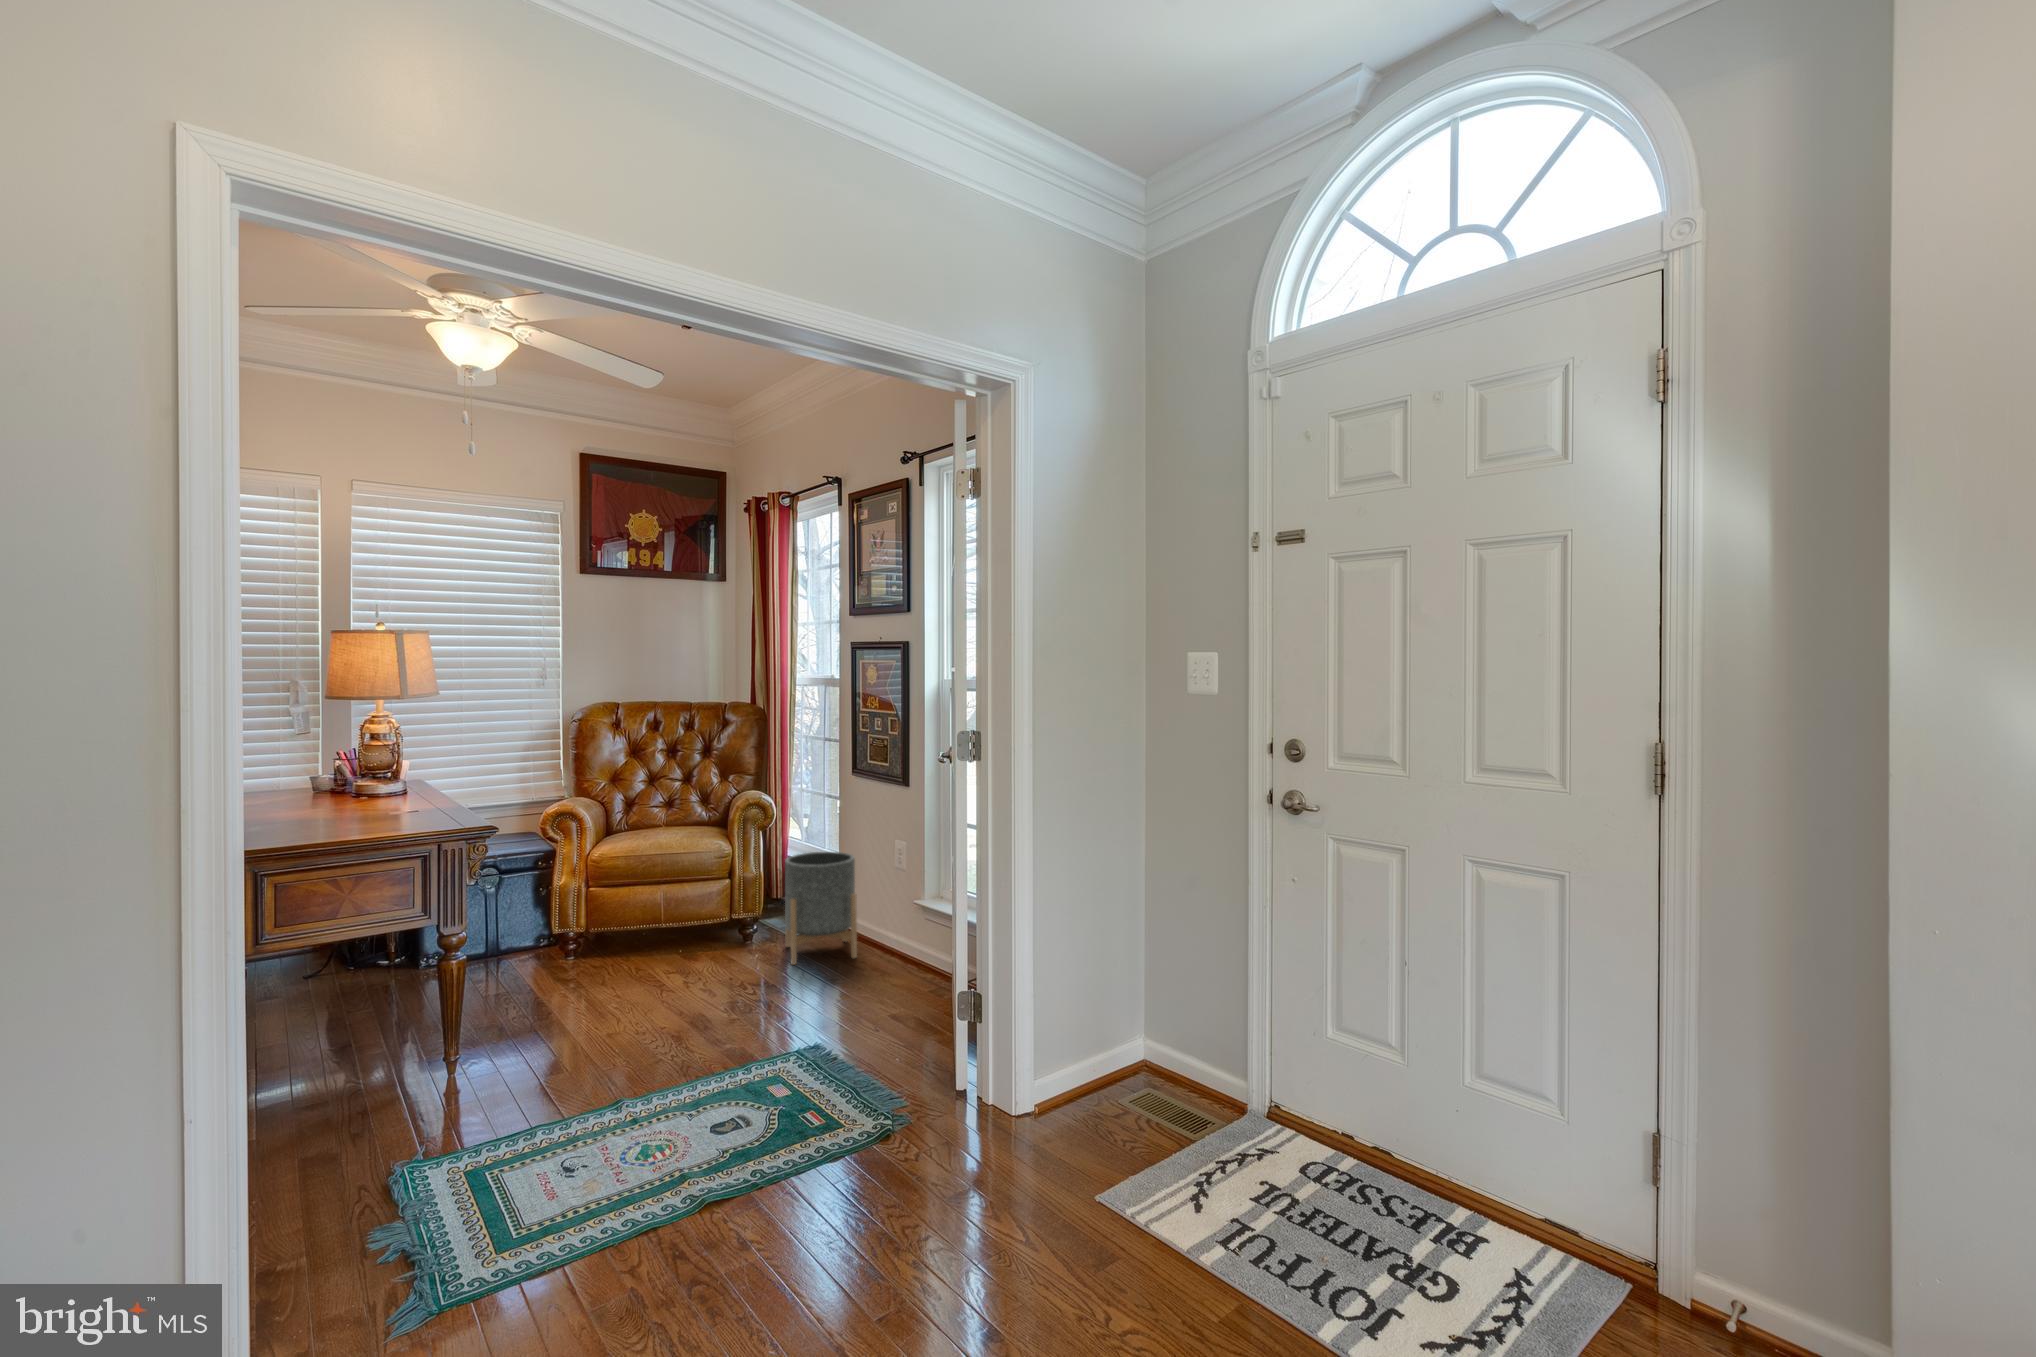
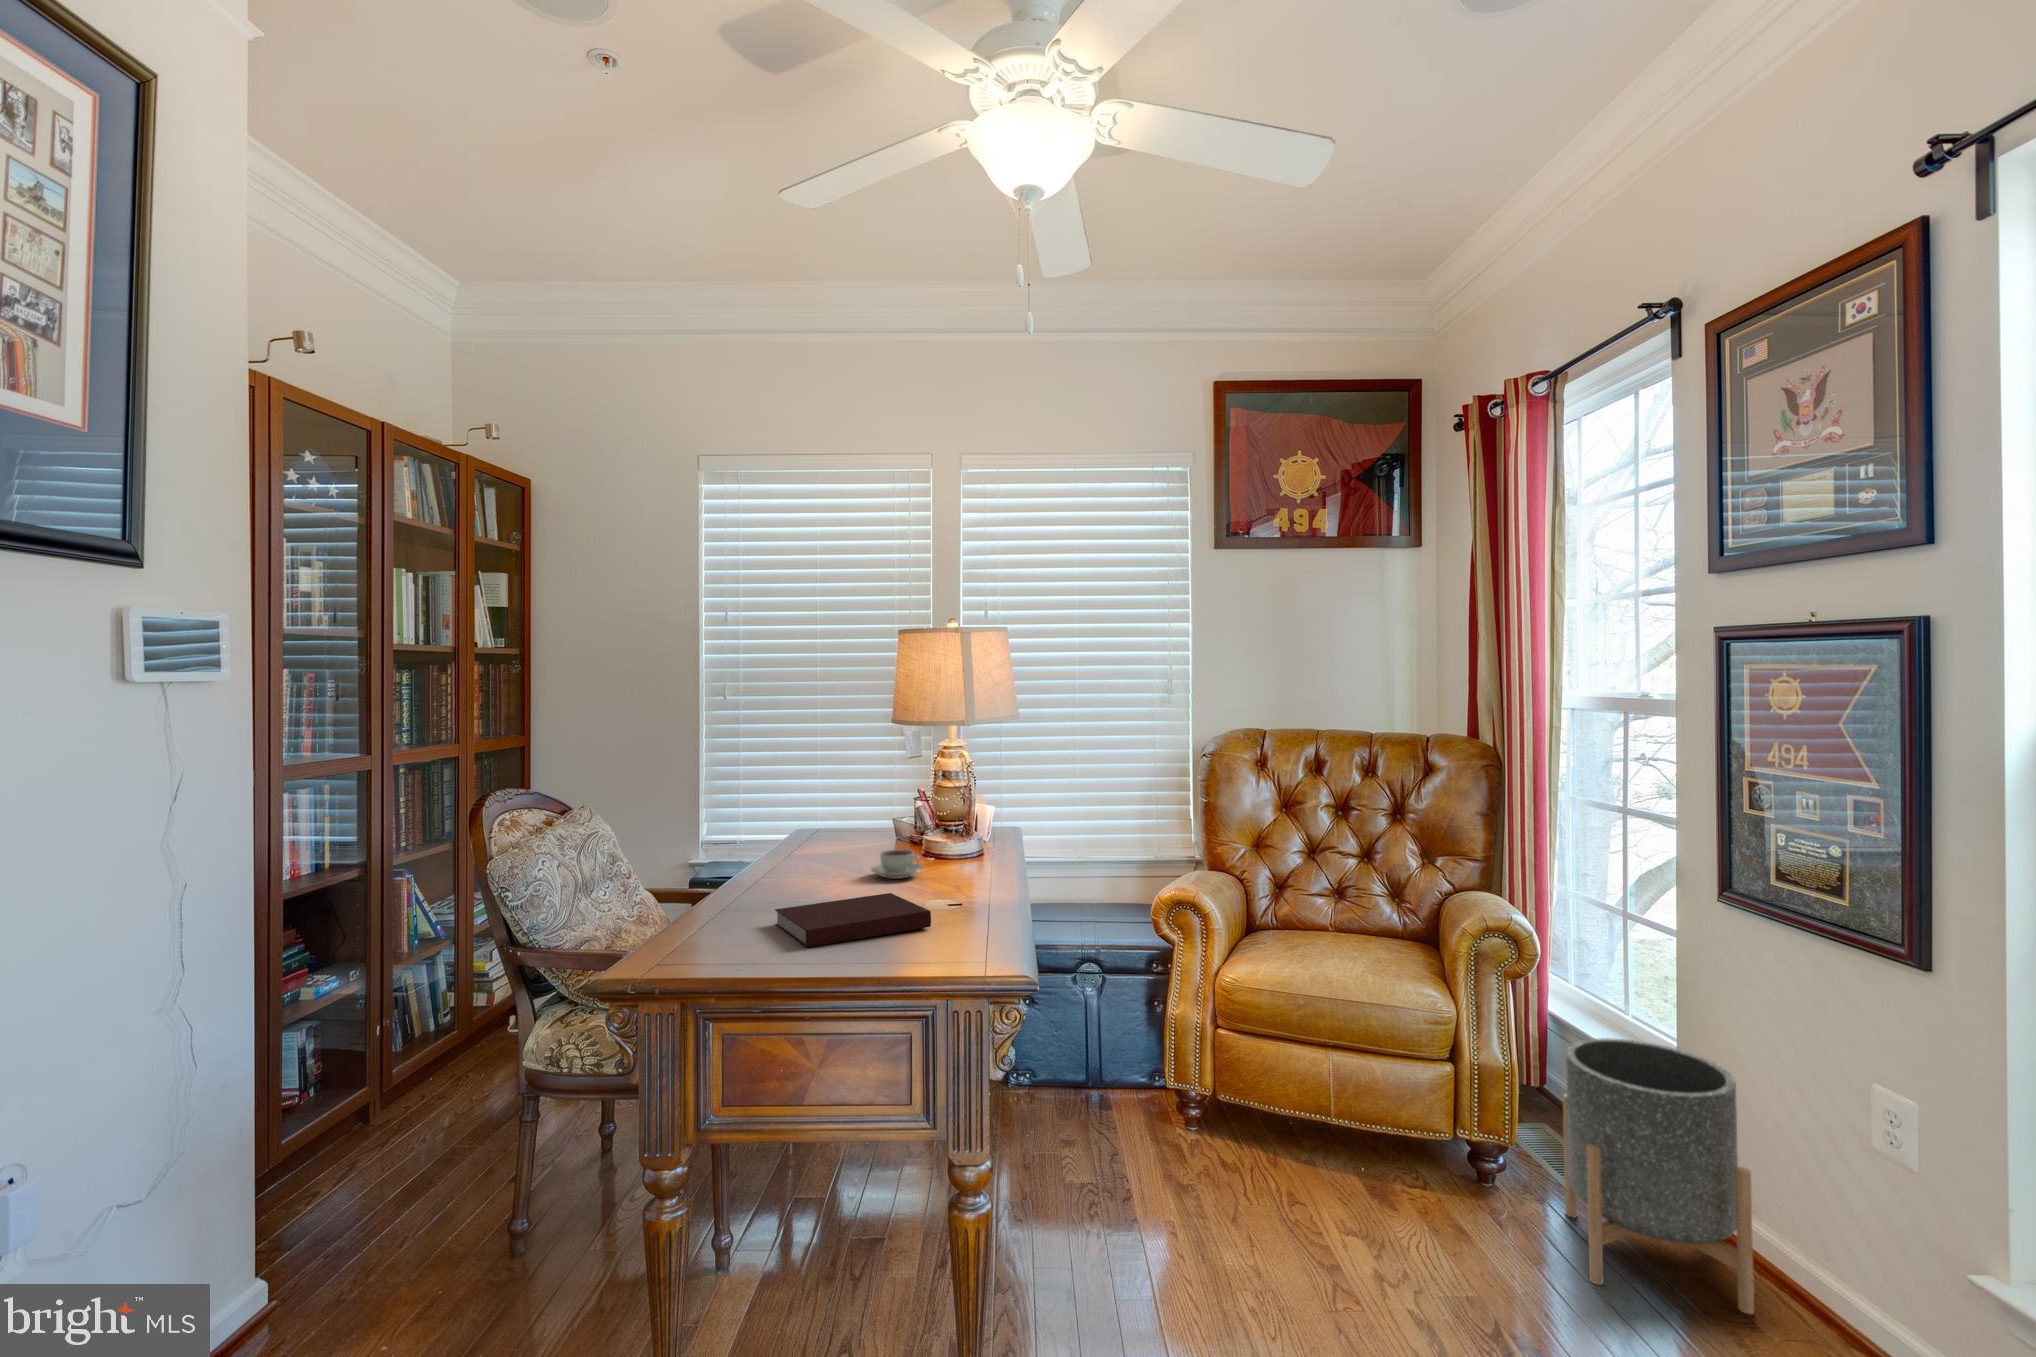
coffee cup: none [327,787,374,806] -> present [871,850,923,879]
notebook: none [287,806,415,832] -> present [775,893,931,947]

